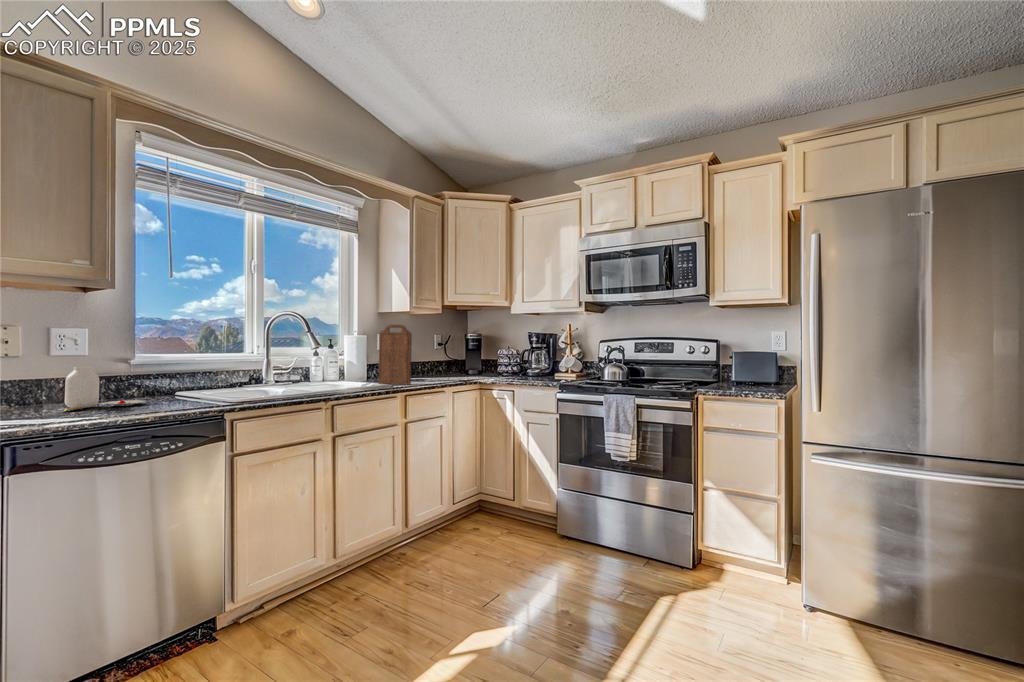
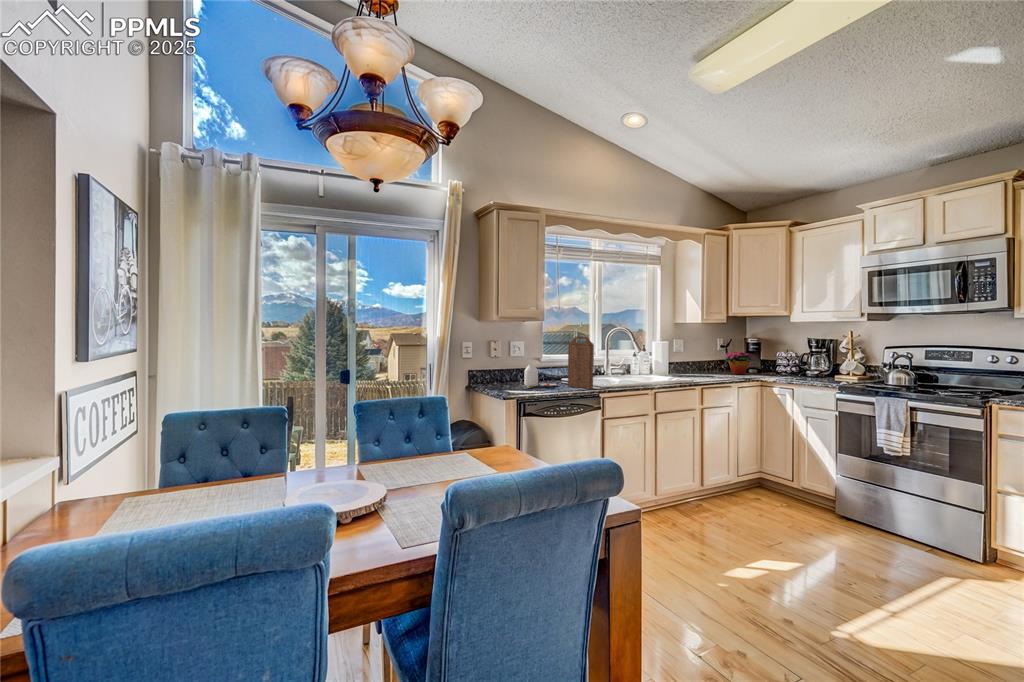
cutting board: present [379,325,412,385] -> present [568,336,594,389]
flower arrangement: none [437,348,479,376] -> present [724,351,756,375]

